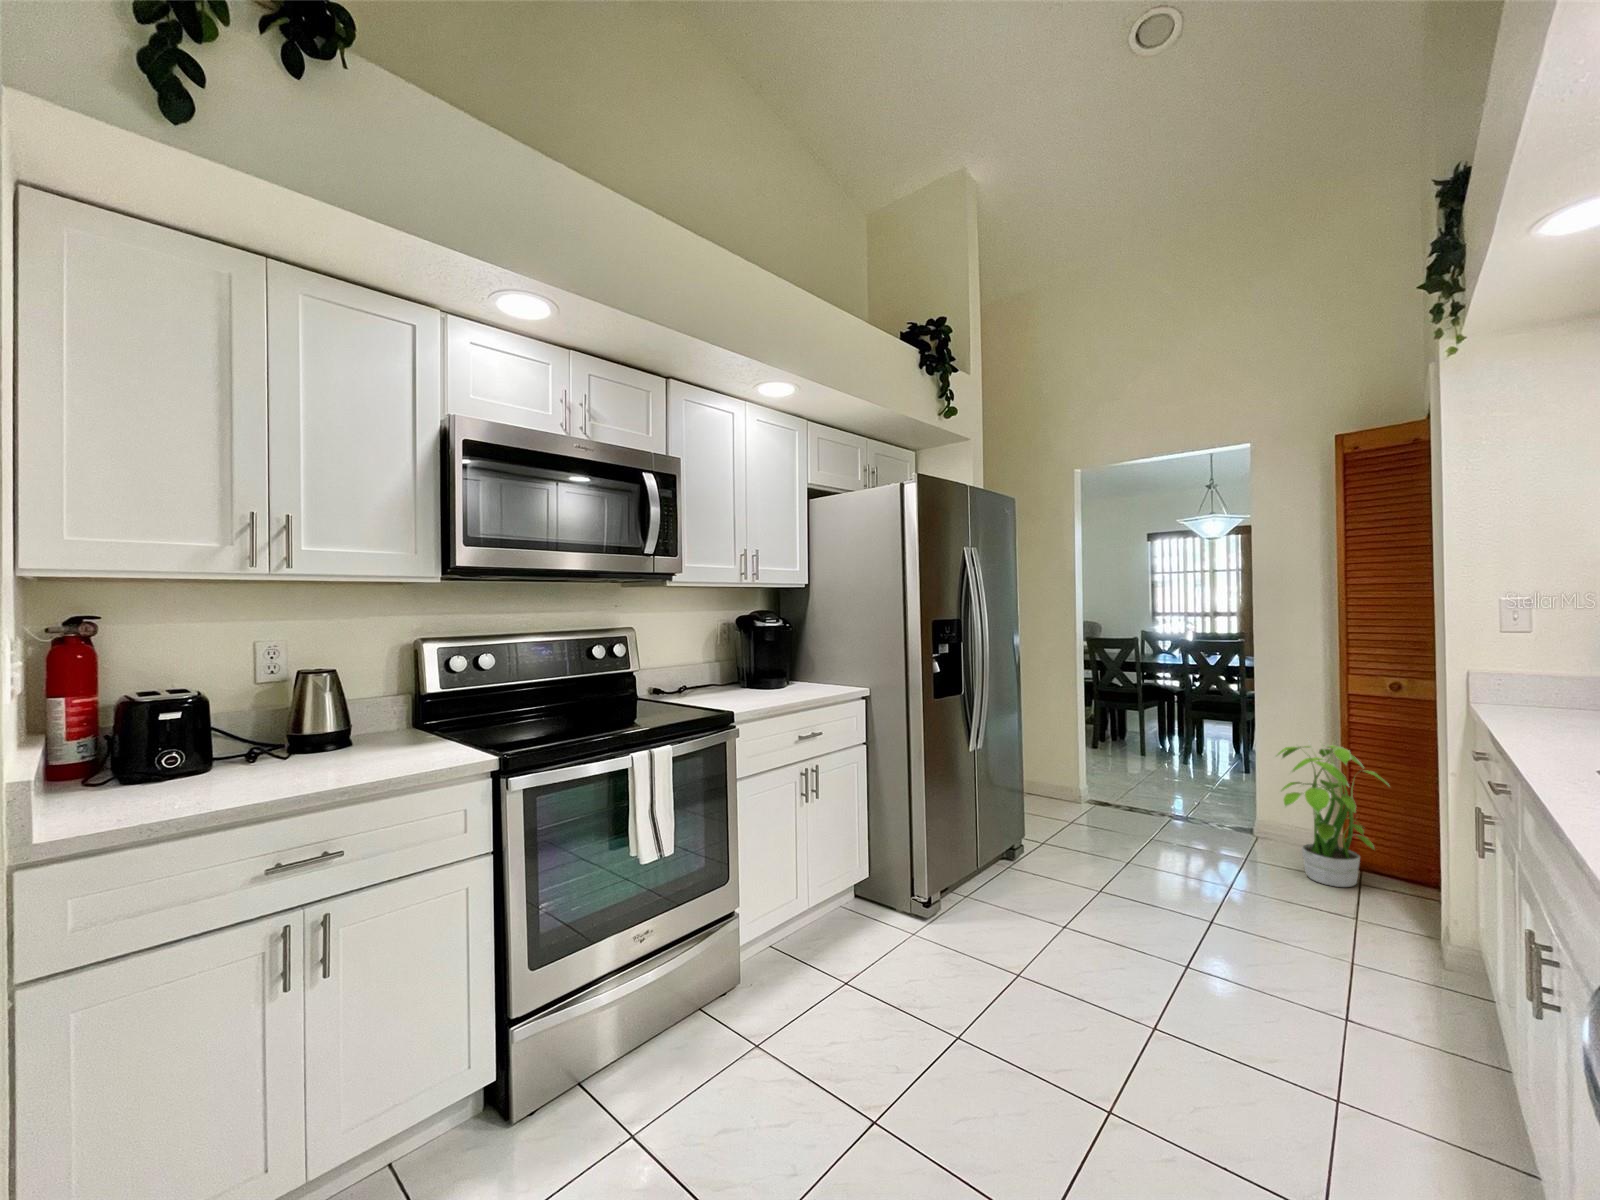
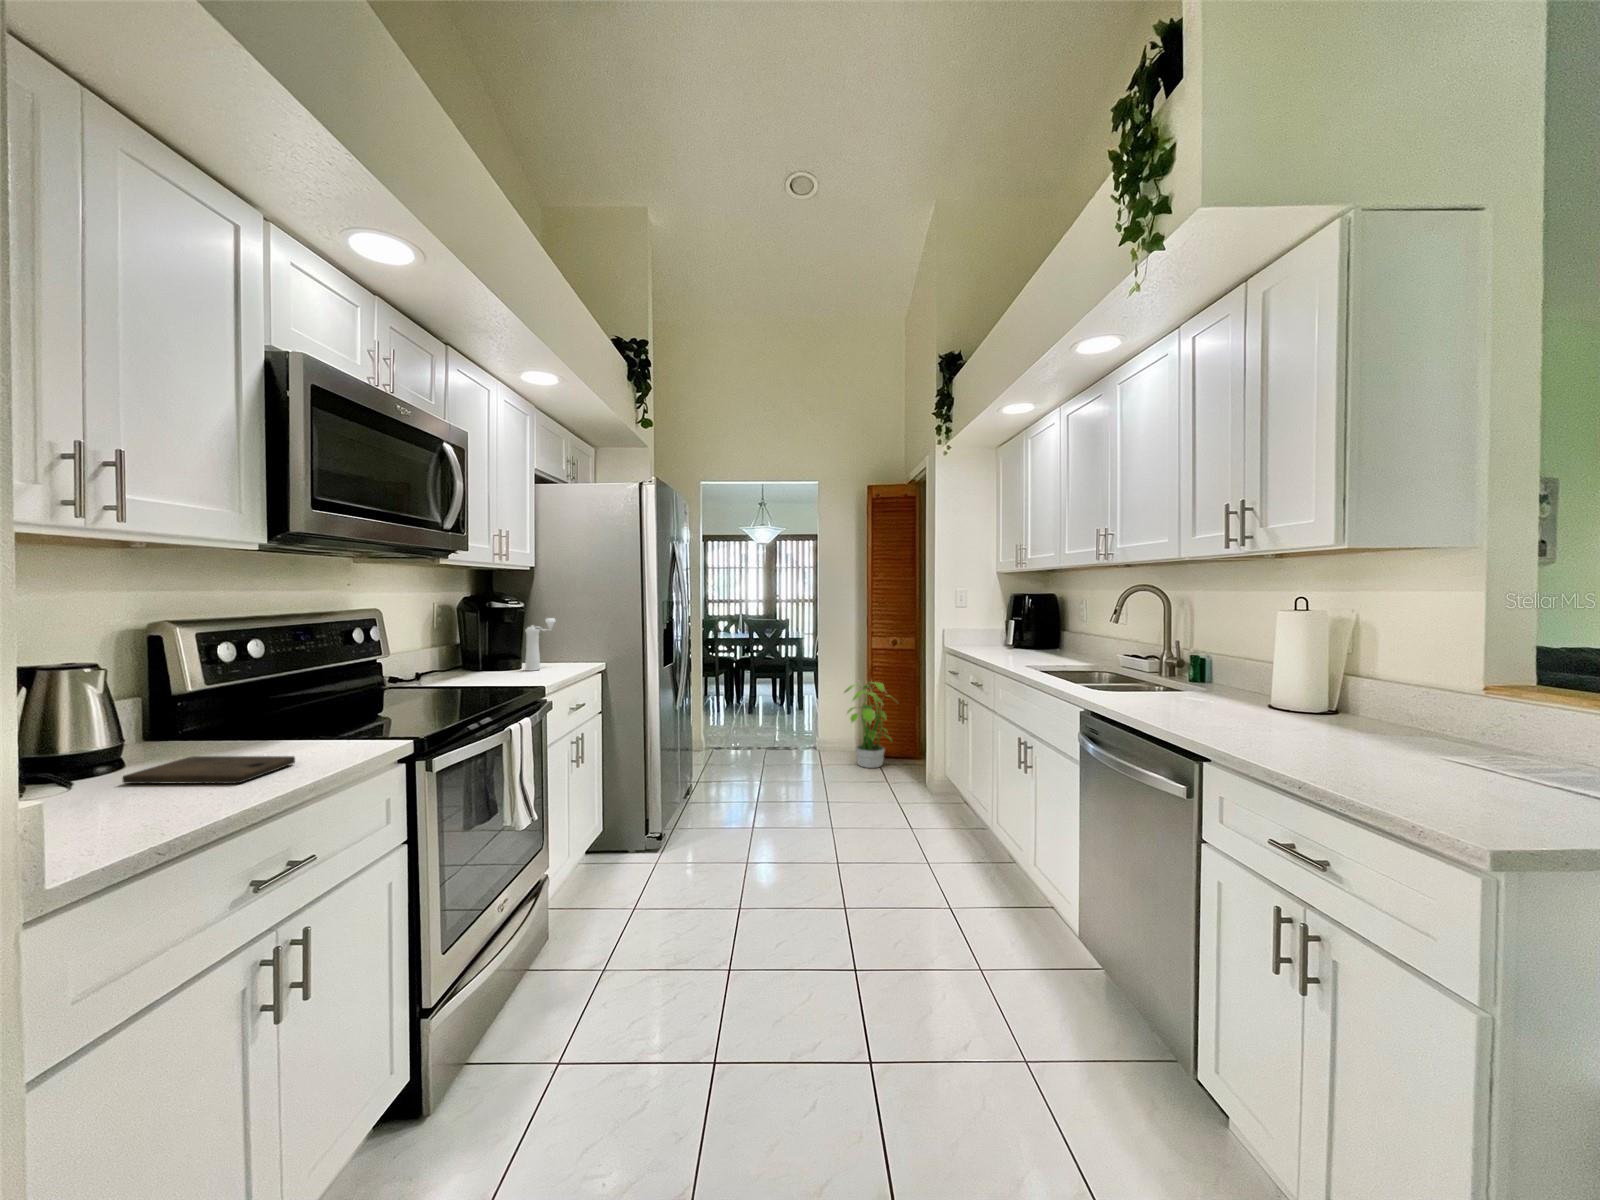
pepper mill: none [774,638,810,693] -> present [525,618,555,671]
cutting board: none [299,747,391,775] -> present [122,756,295,784]

